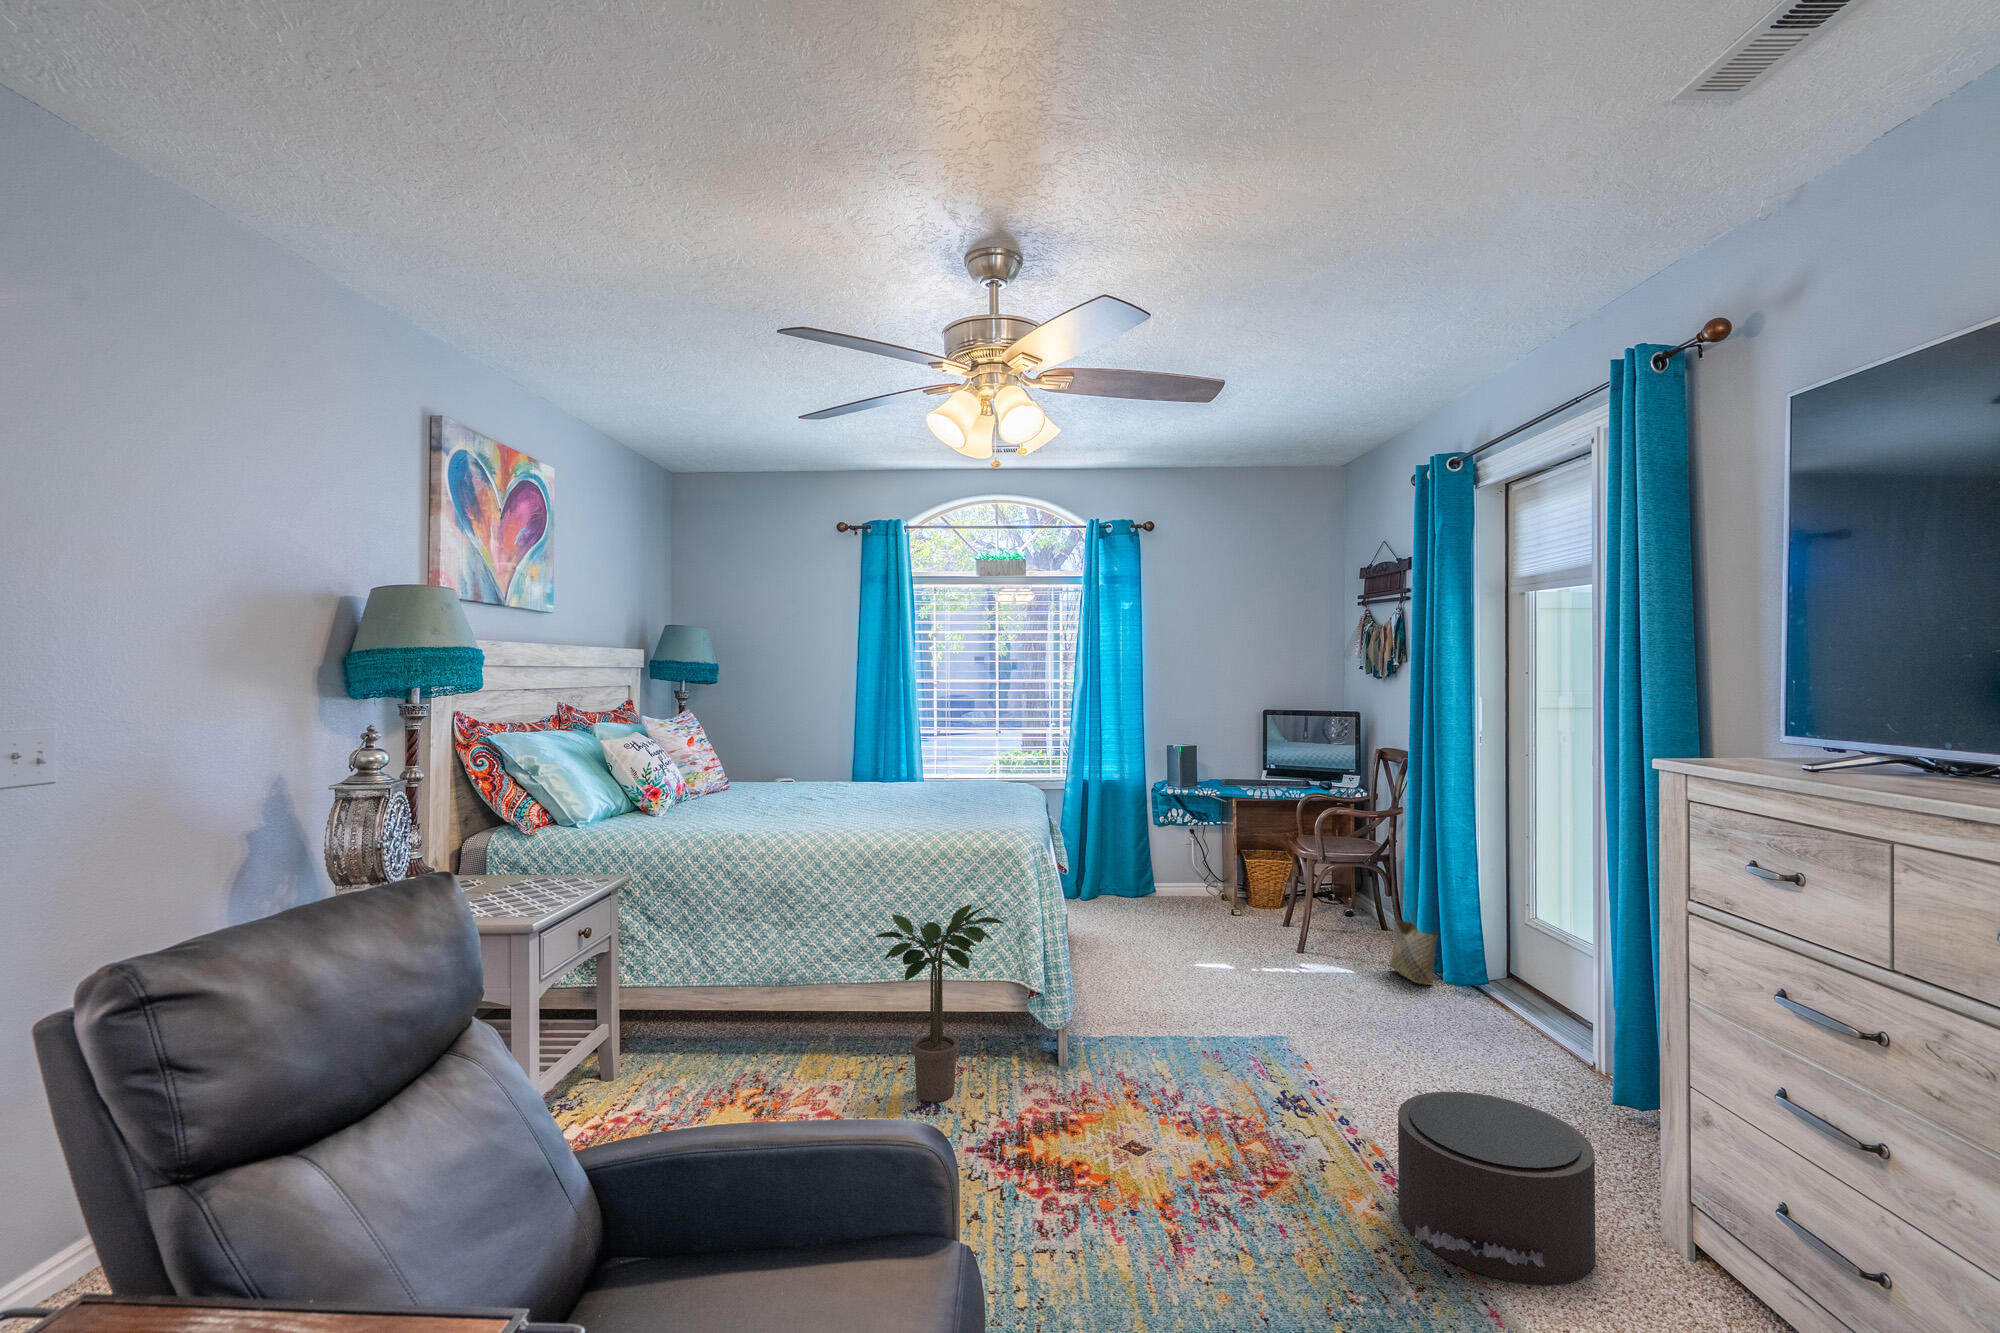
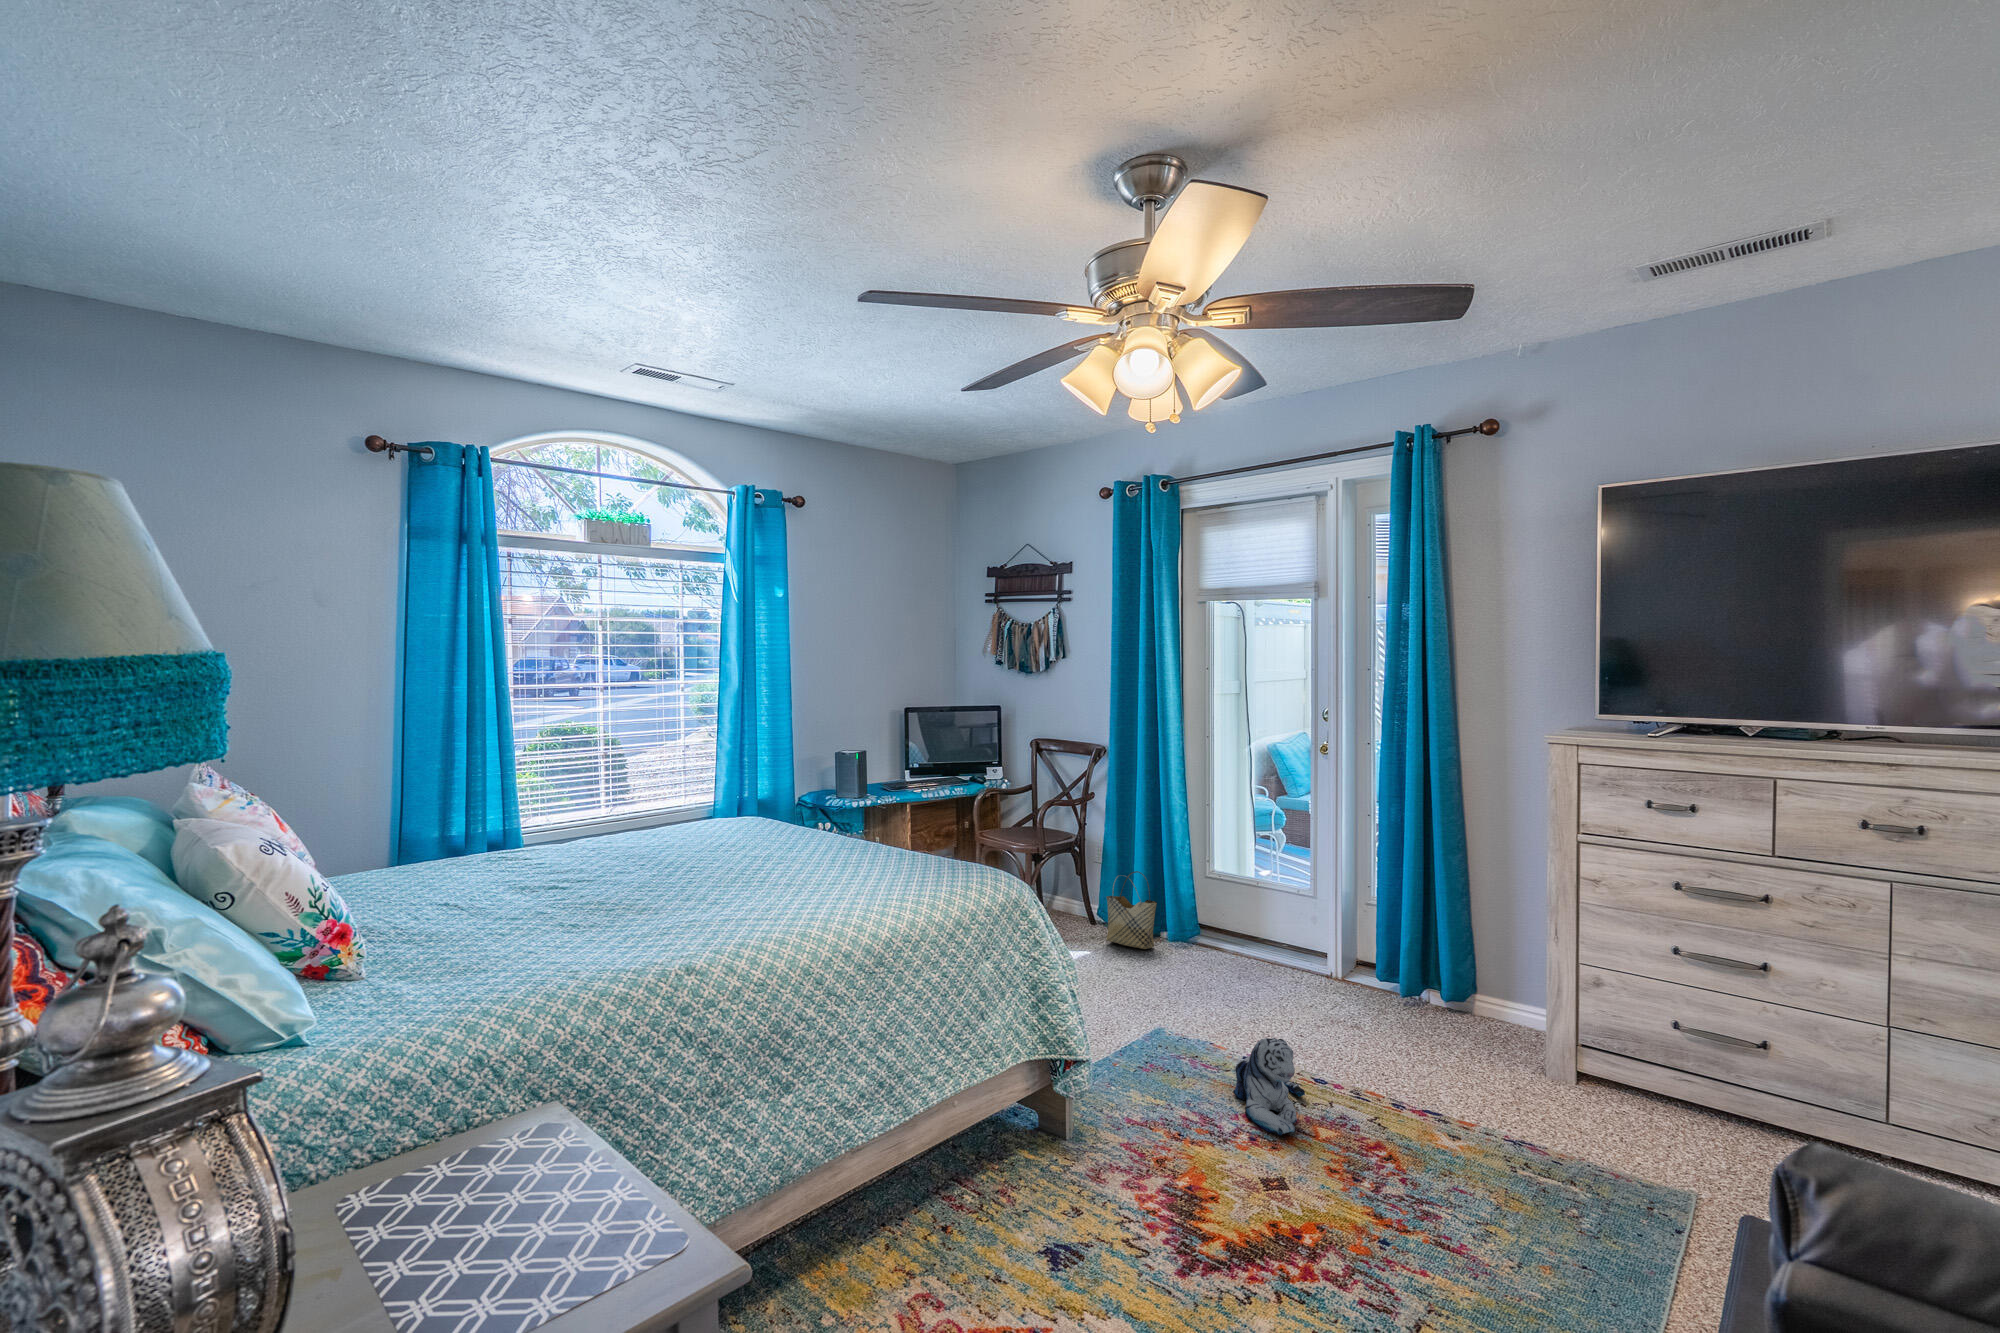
potted plant: present [875,905,1003,1102] -> none [968,974,1094,1243]
plush toy: none [1206,1041,1309,1137] -> present [1233,1038,1305,1135]
pouf: present [1398,1092,1595,1285] -> none [1396,1013,1596,1147]

